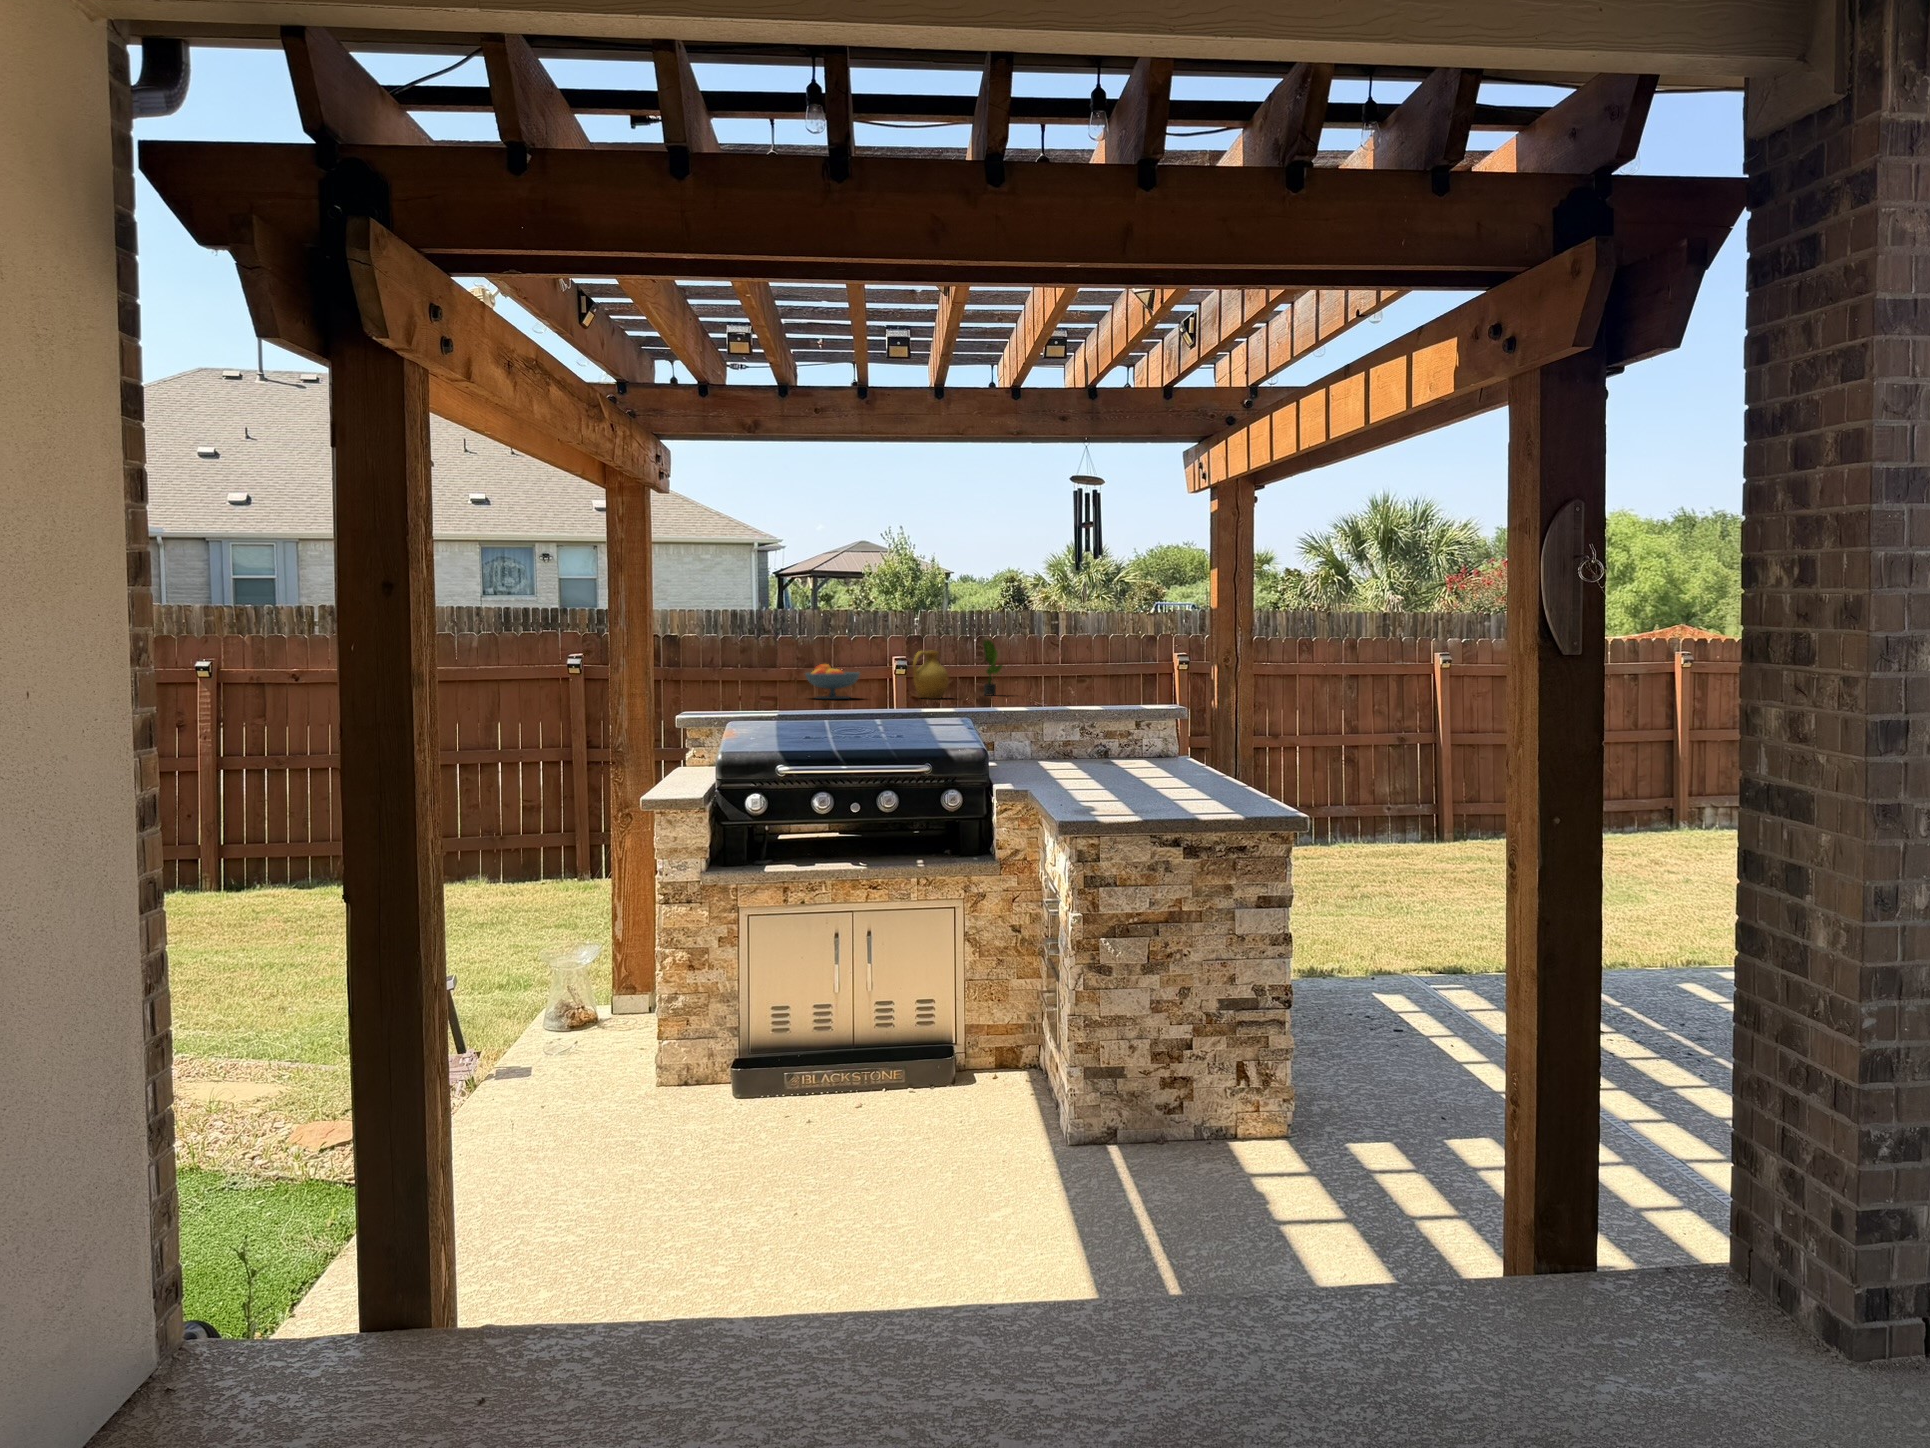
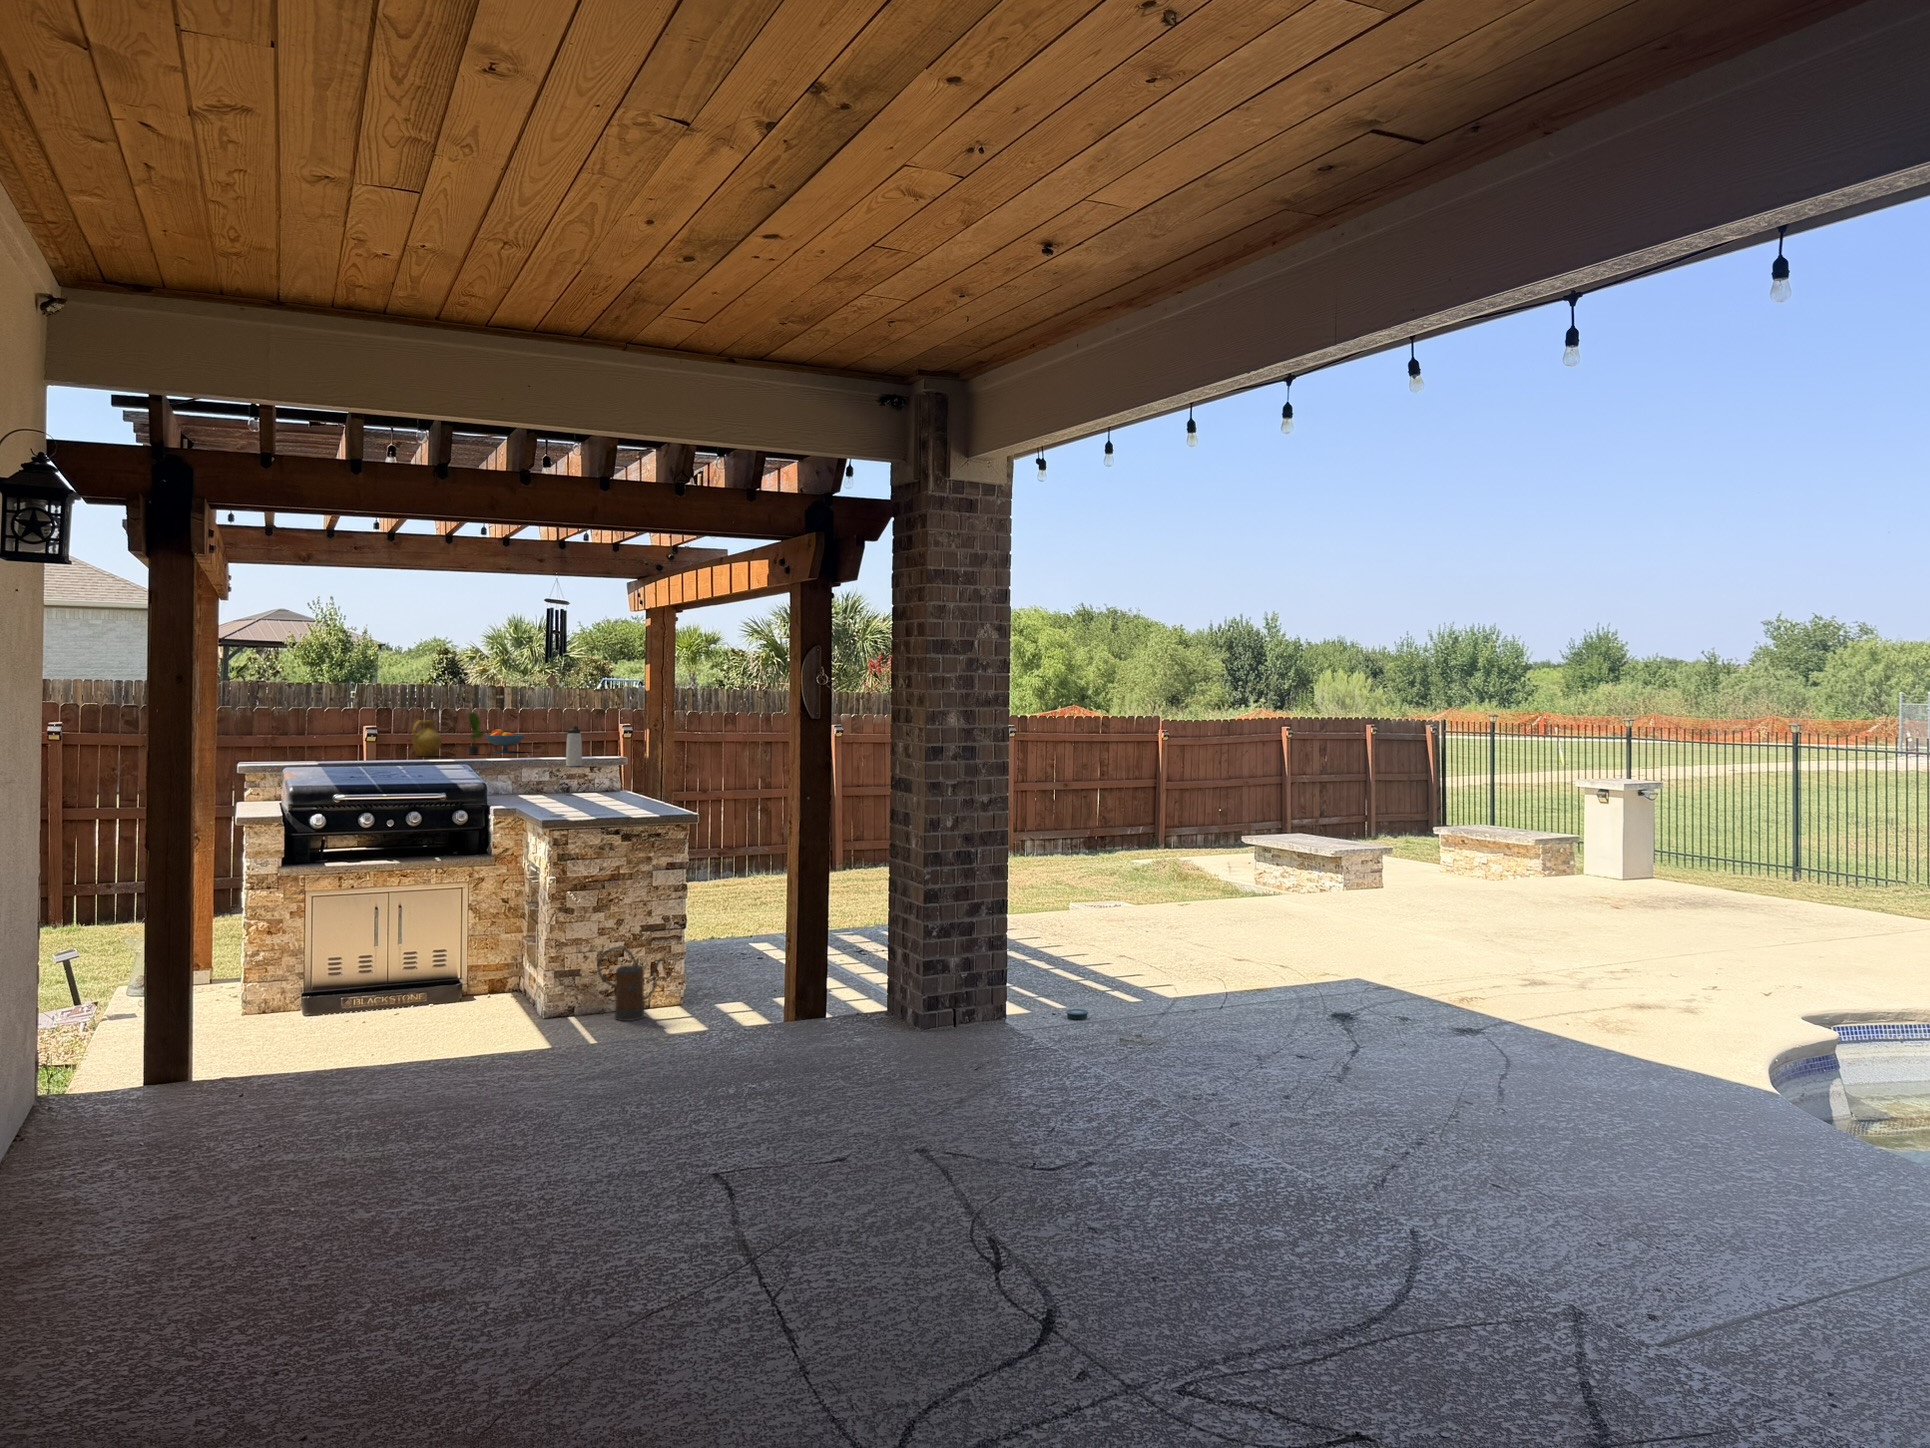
thermos bottle: none [1099,660,1125,717] -> present [563,726,582,766]
fruit bowl: present [806,664,860,699] -> present [486,729,525,753]
watering can: none [1150,1039,1258,1166] -> present [597,947,662,1021]

